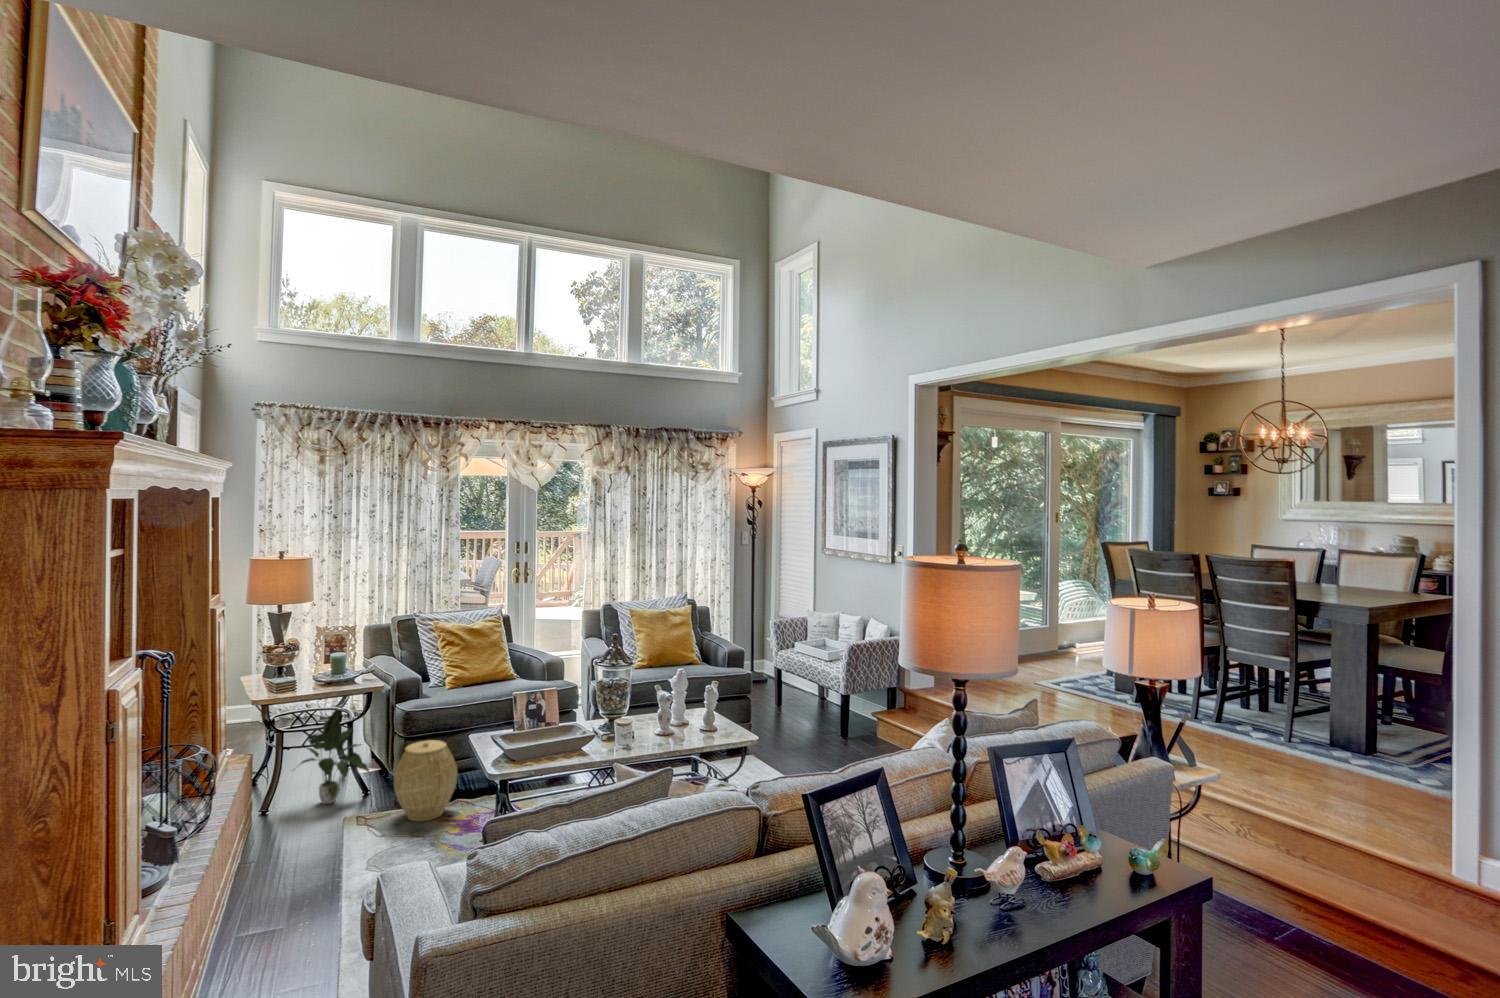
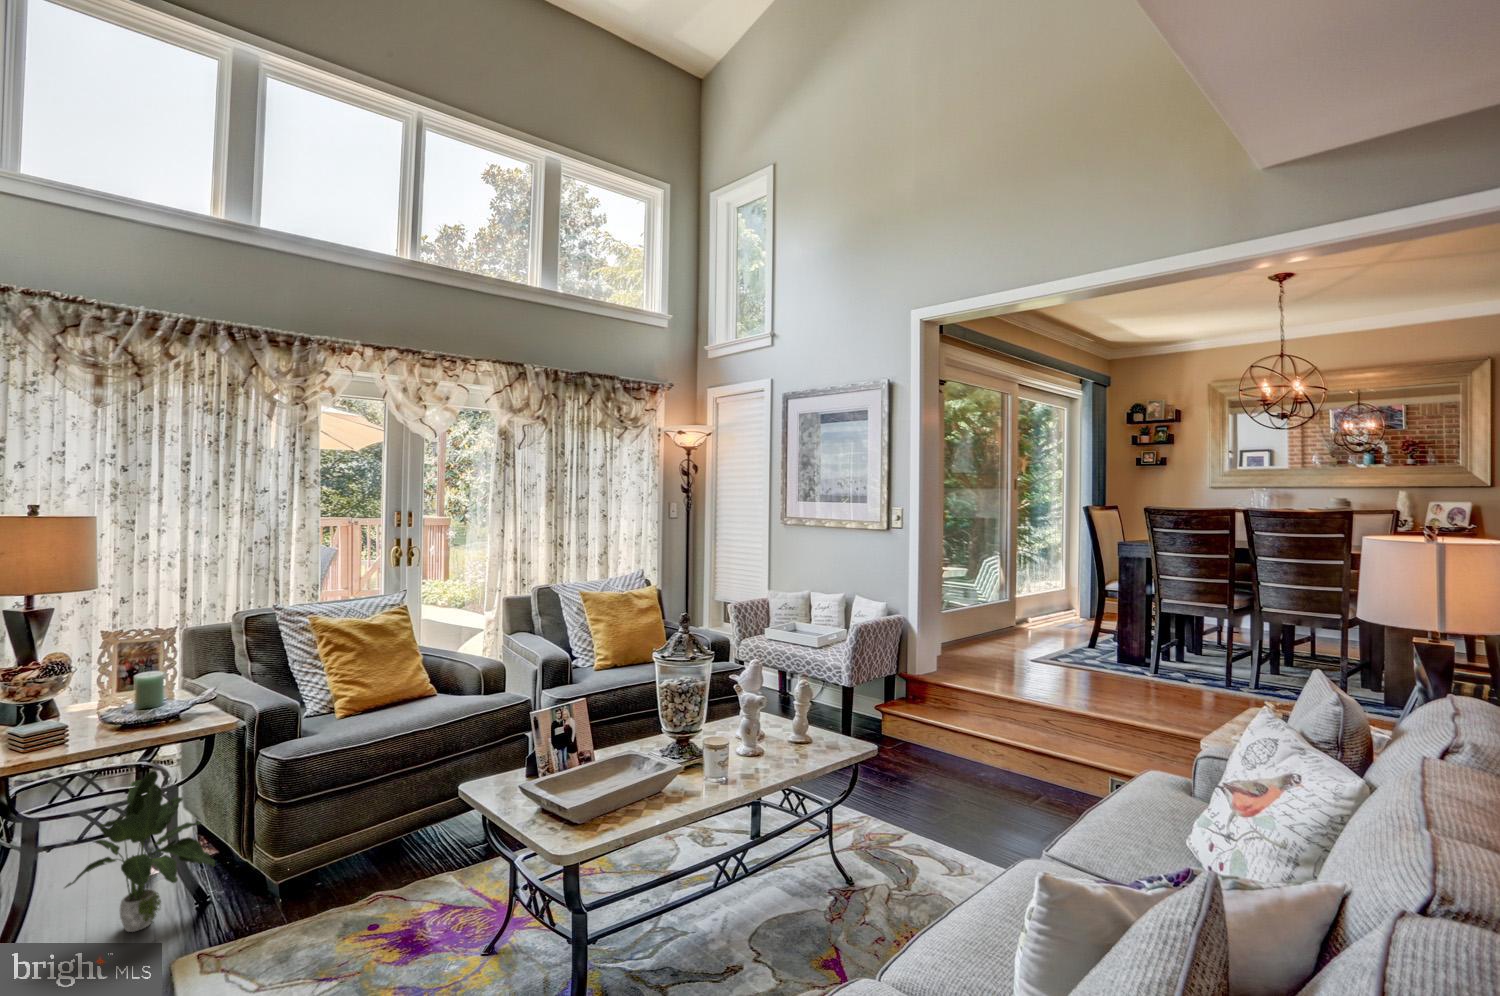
woven basket: present [394,740,458,821] -> none [272,805,382,945]

